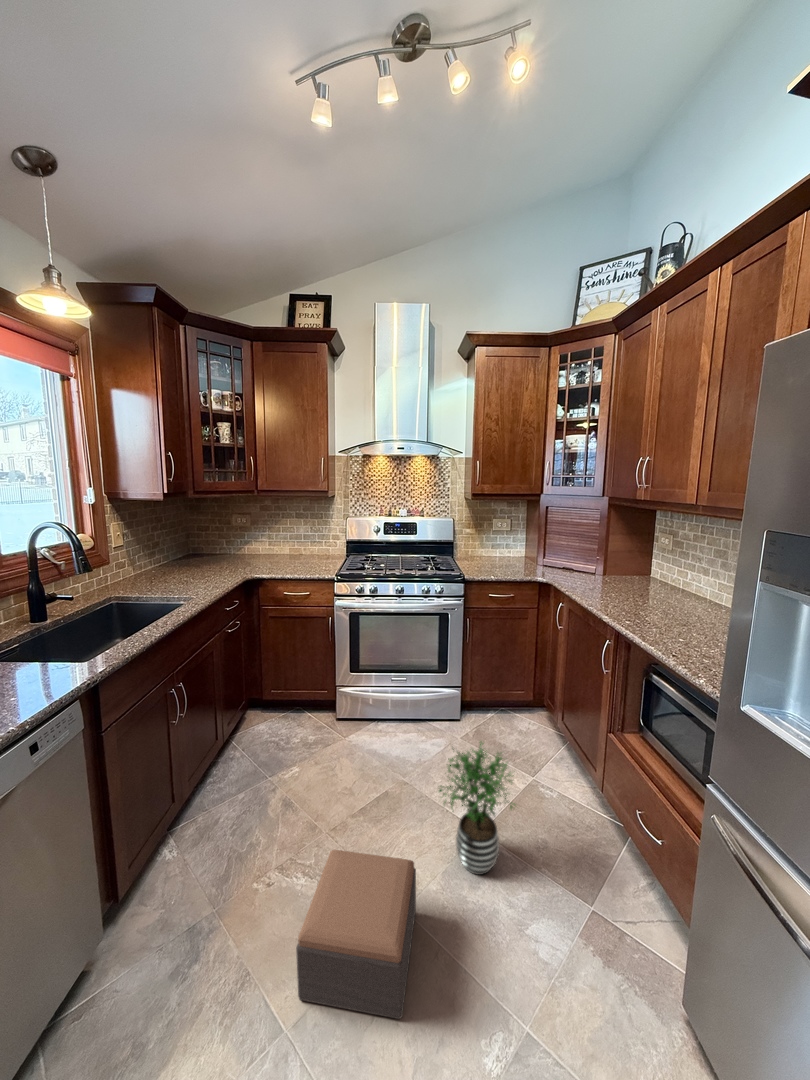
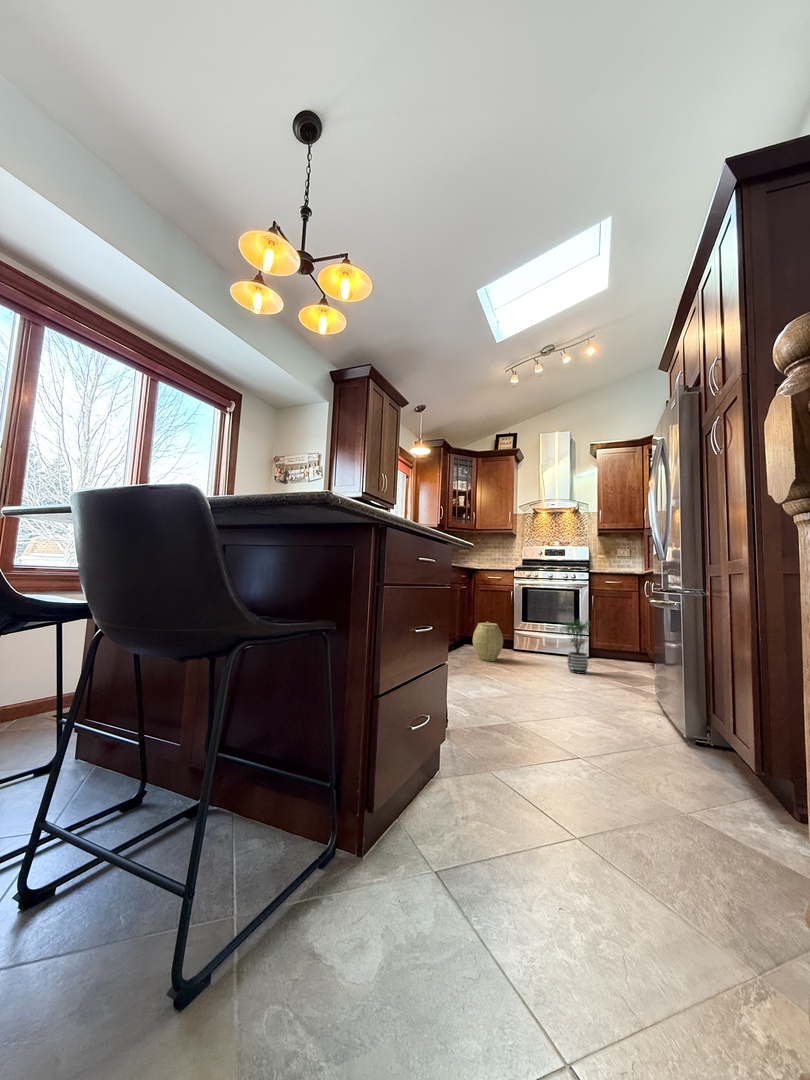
woven basket: none [244,746,316,849] -> present [473,622,503,661]
footstool: present [296,850,416,1019] -> none [497,643,545,679]

